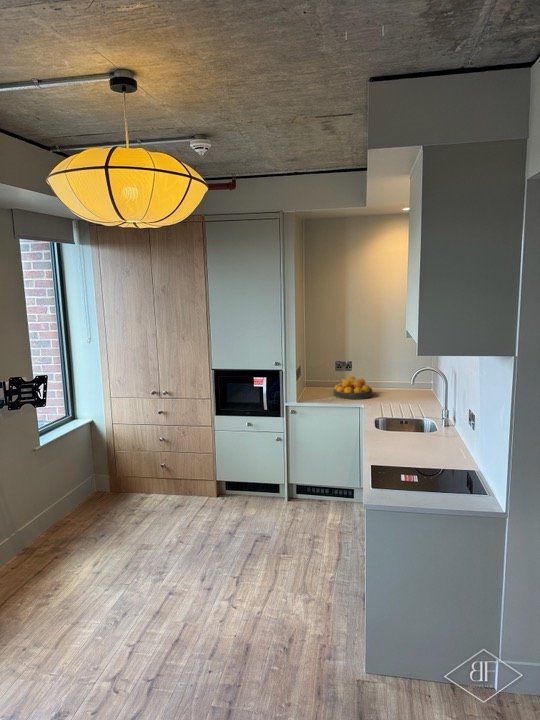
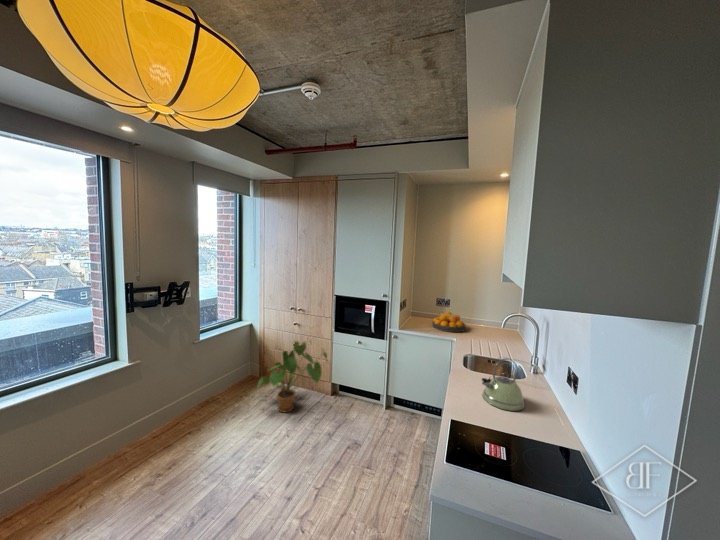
kettle: none [398,407,438,454] -> present [482,358,525,411]
house plant: none [128,433,211,522] -> present [257,341,327,412]

